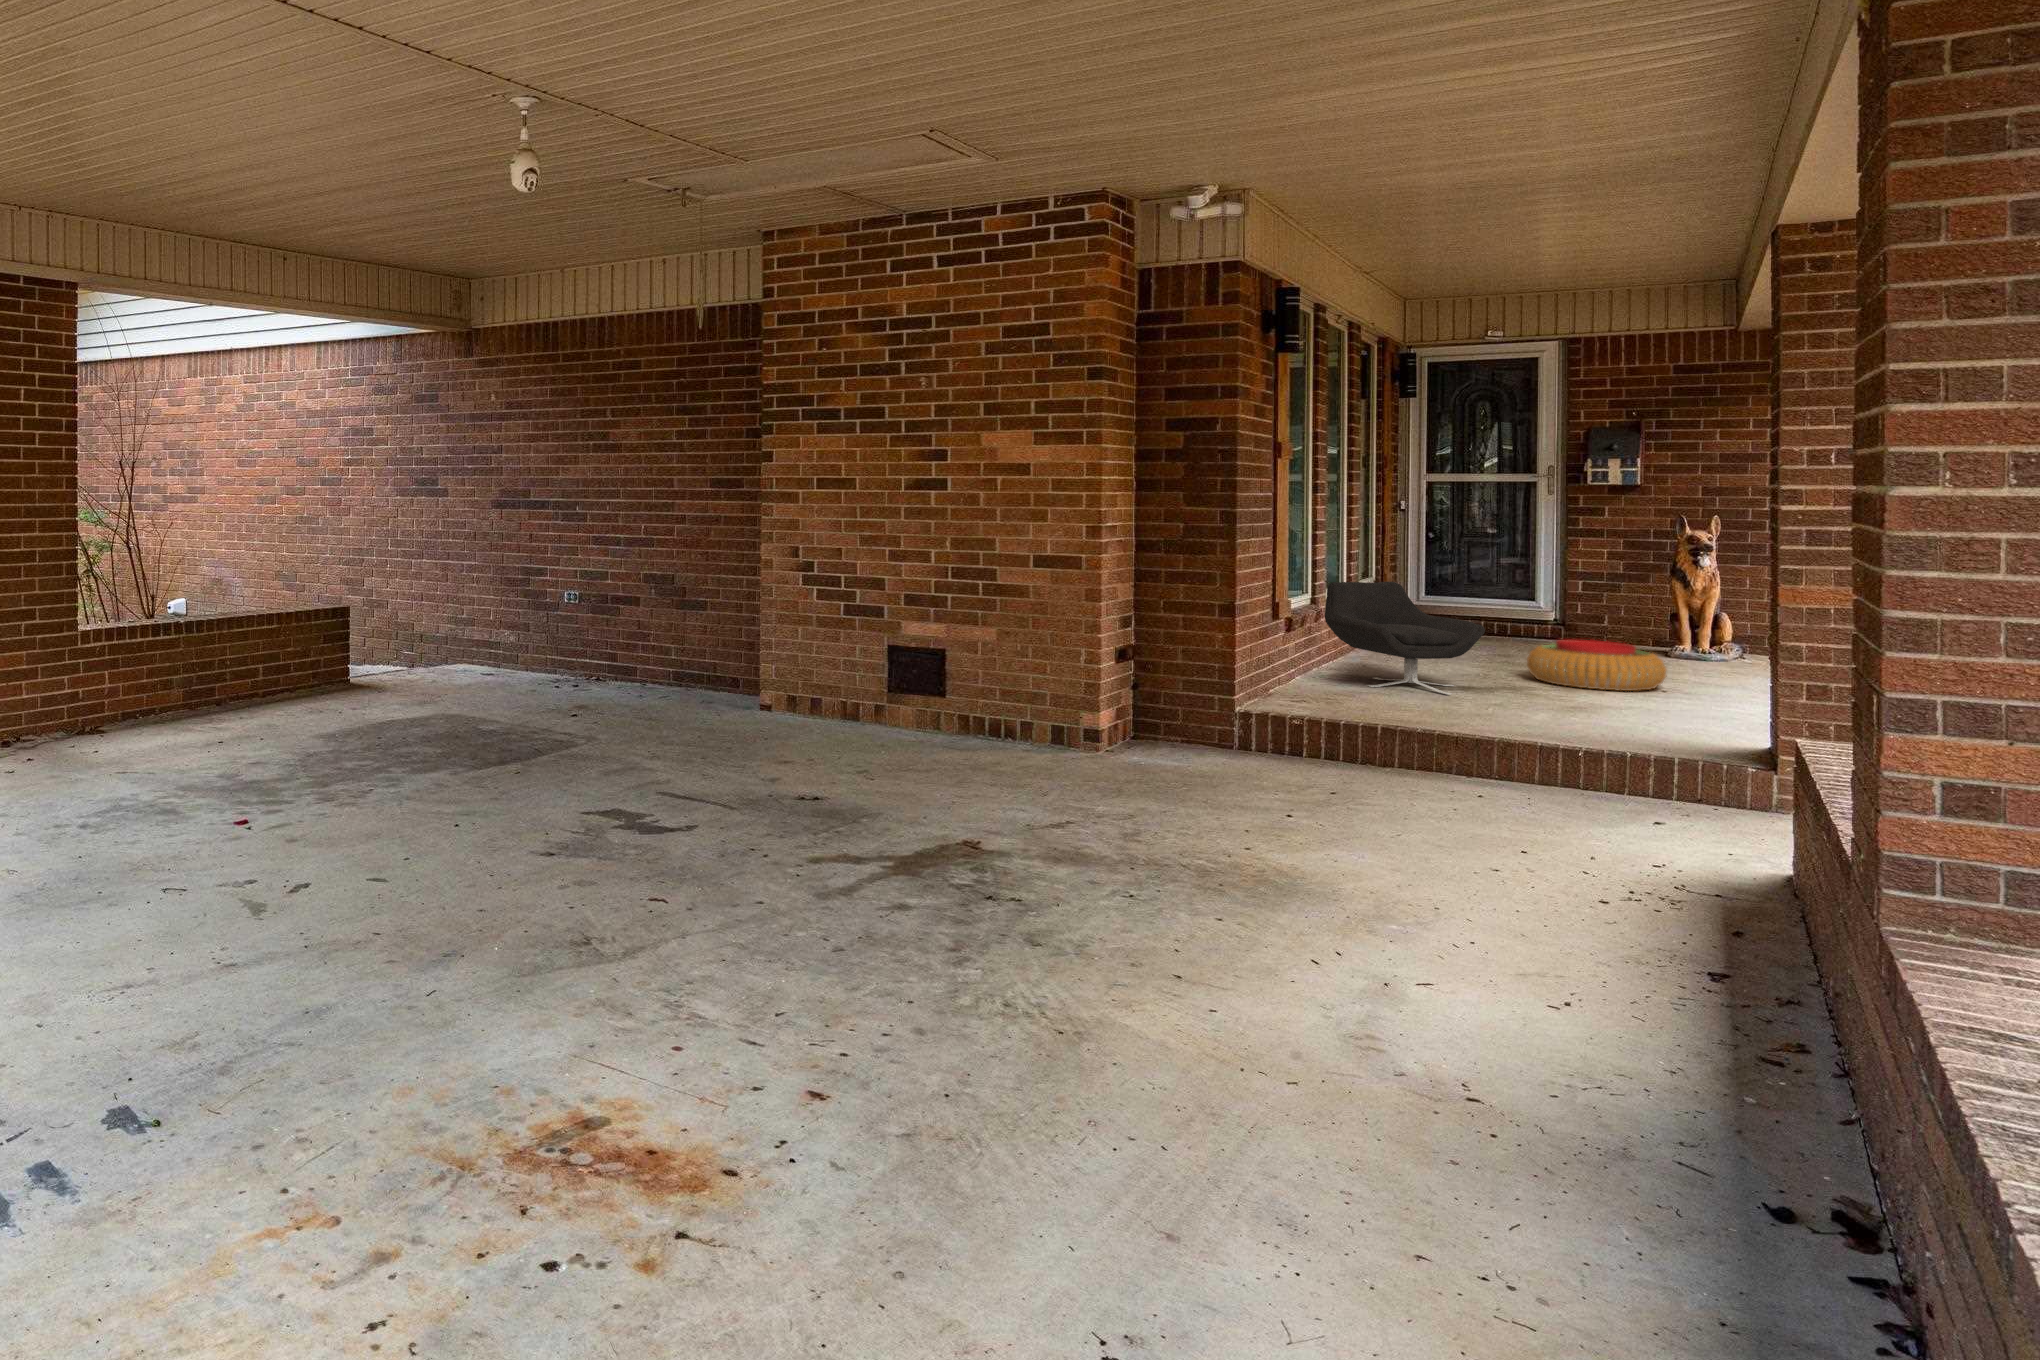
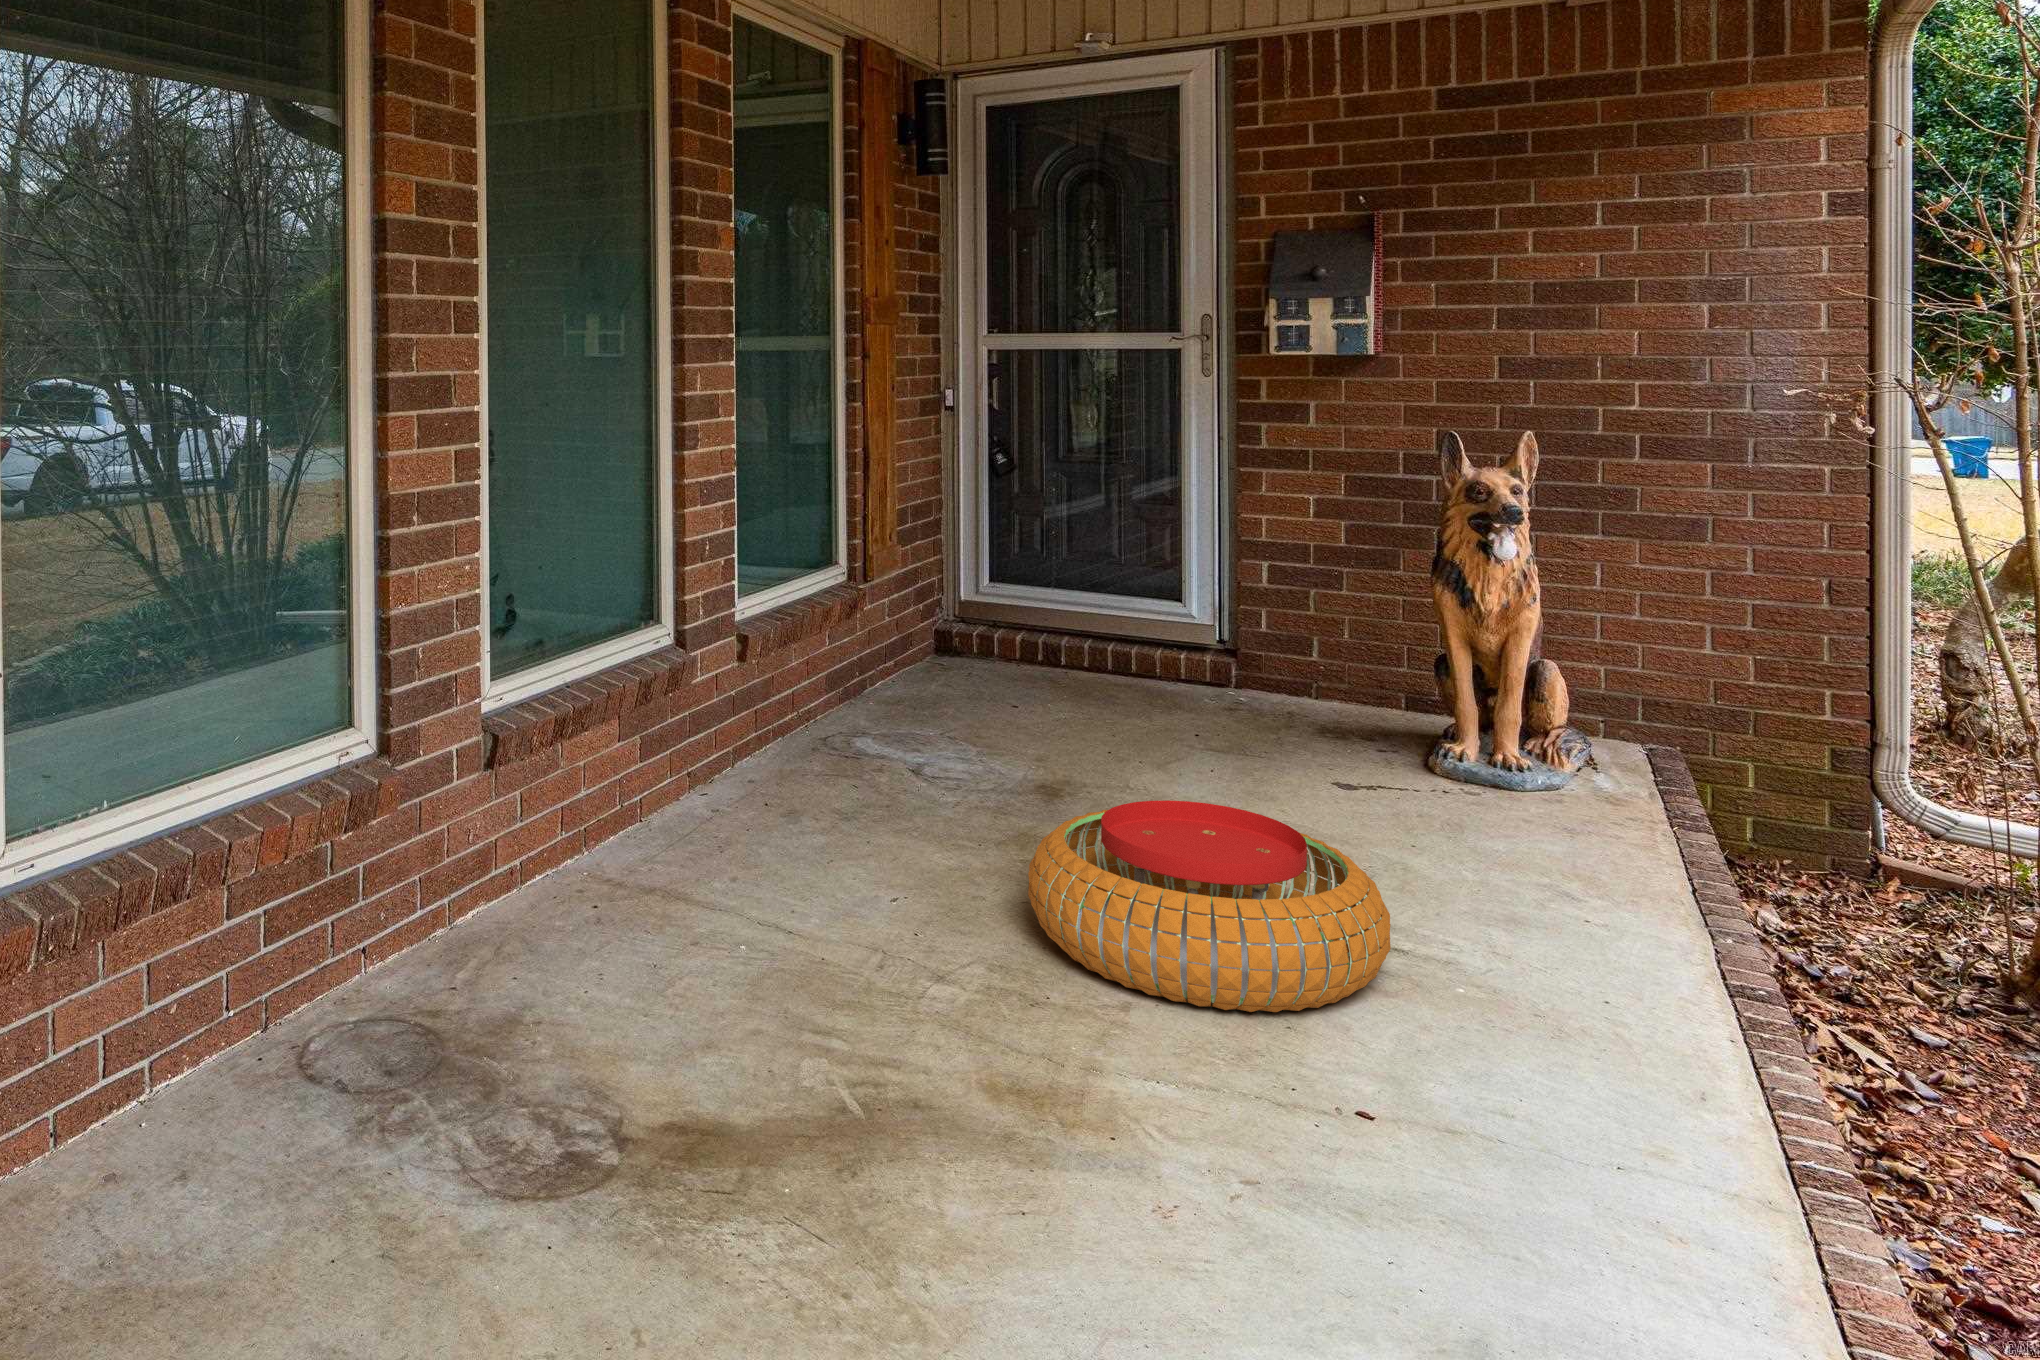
lounge chair: present [1325,582,1485,694] -> none [434,645,835,1097]

